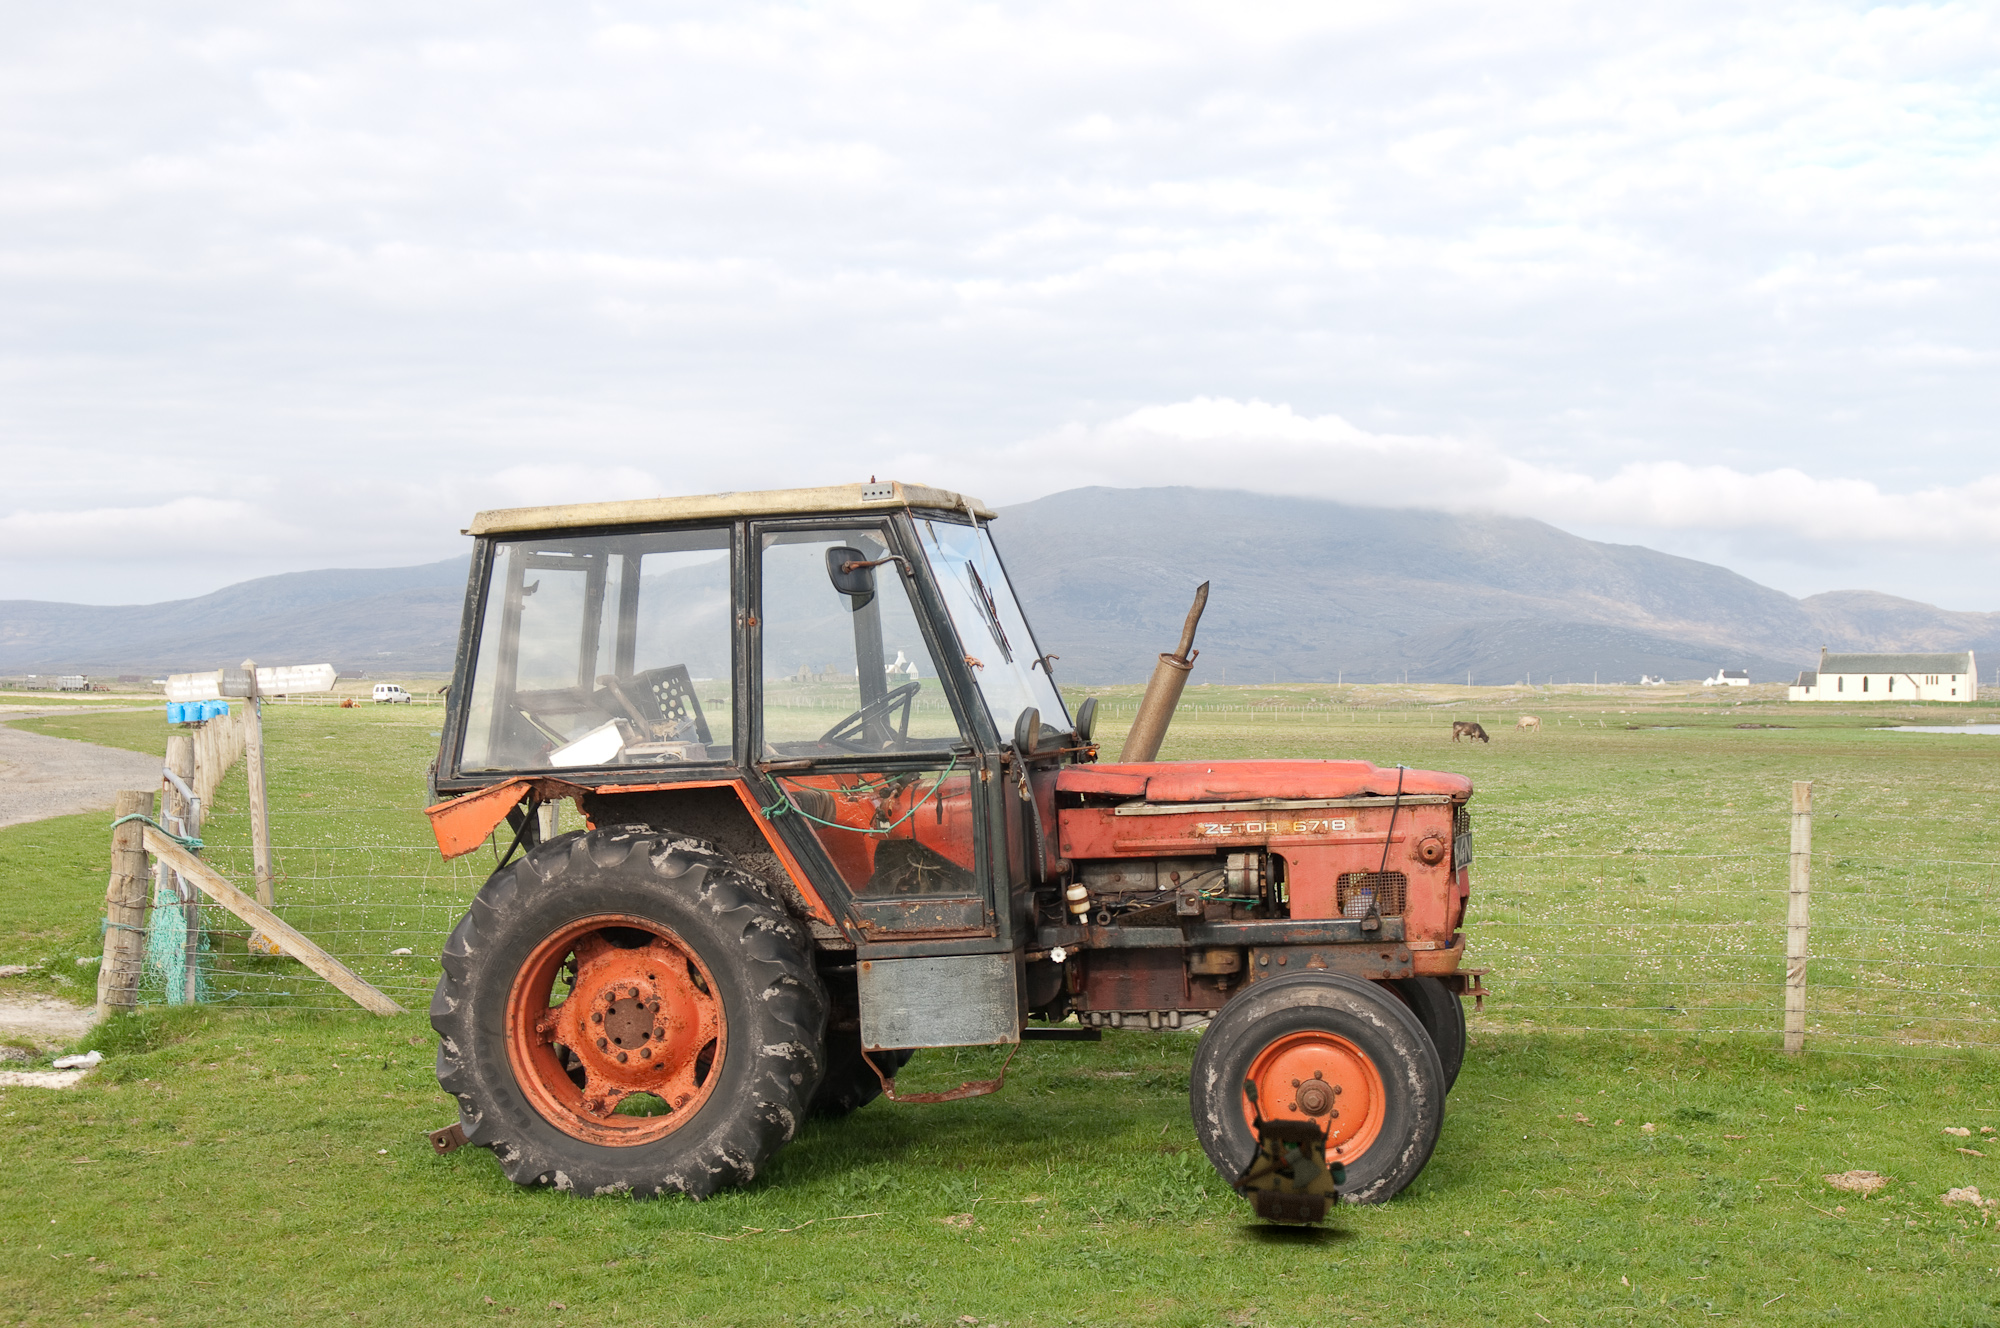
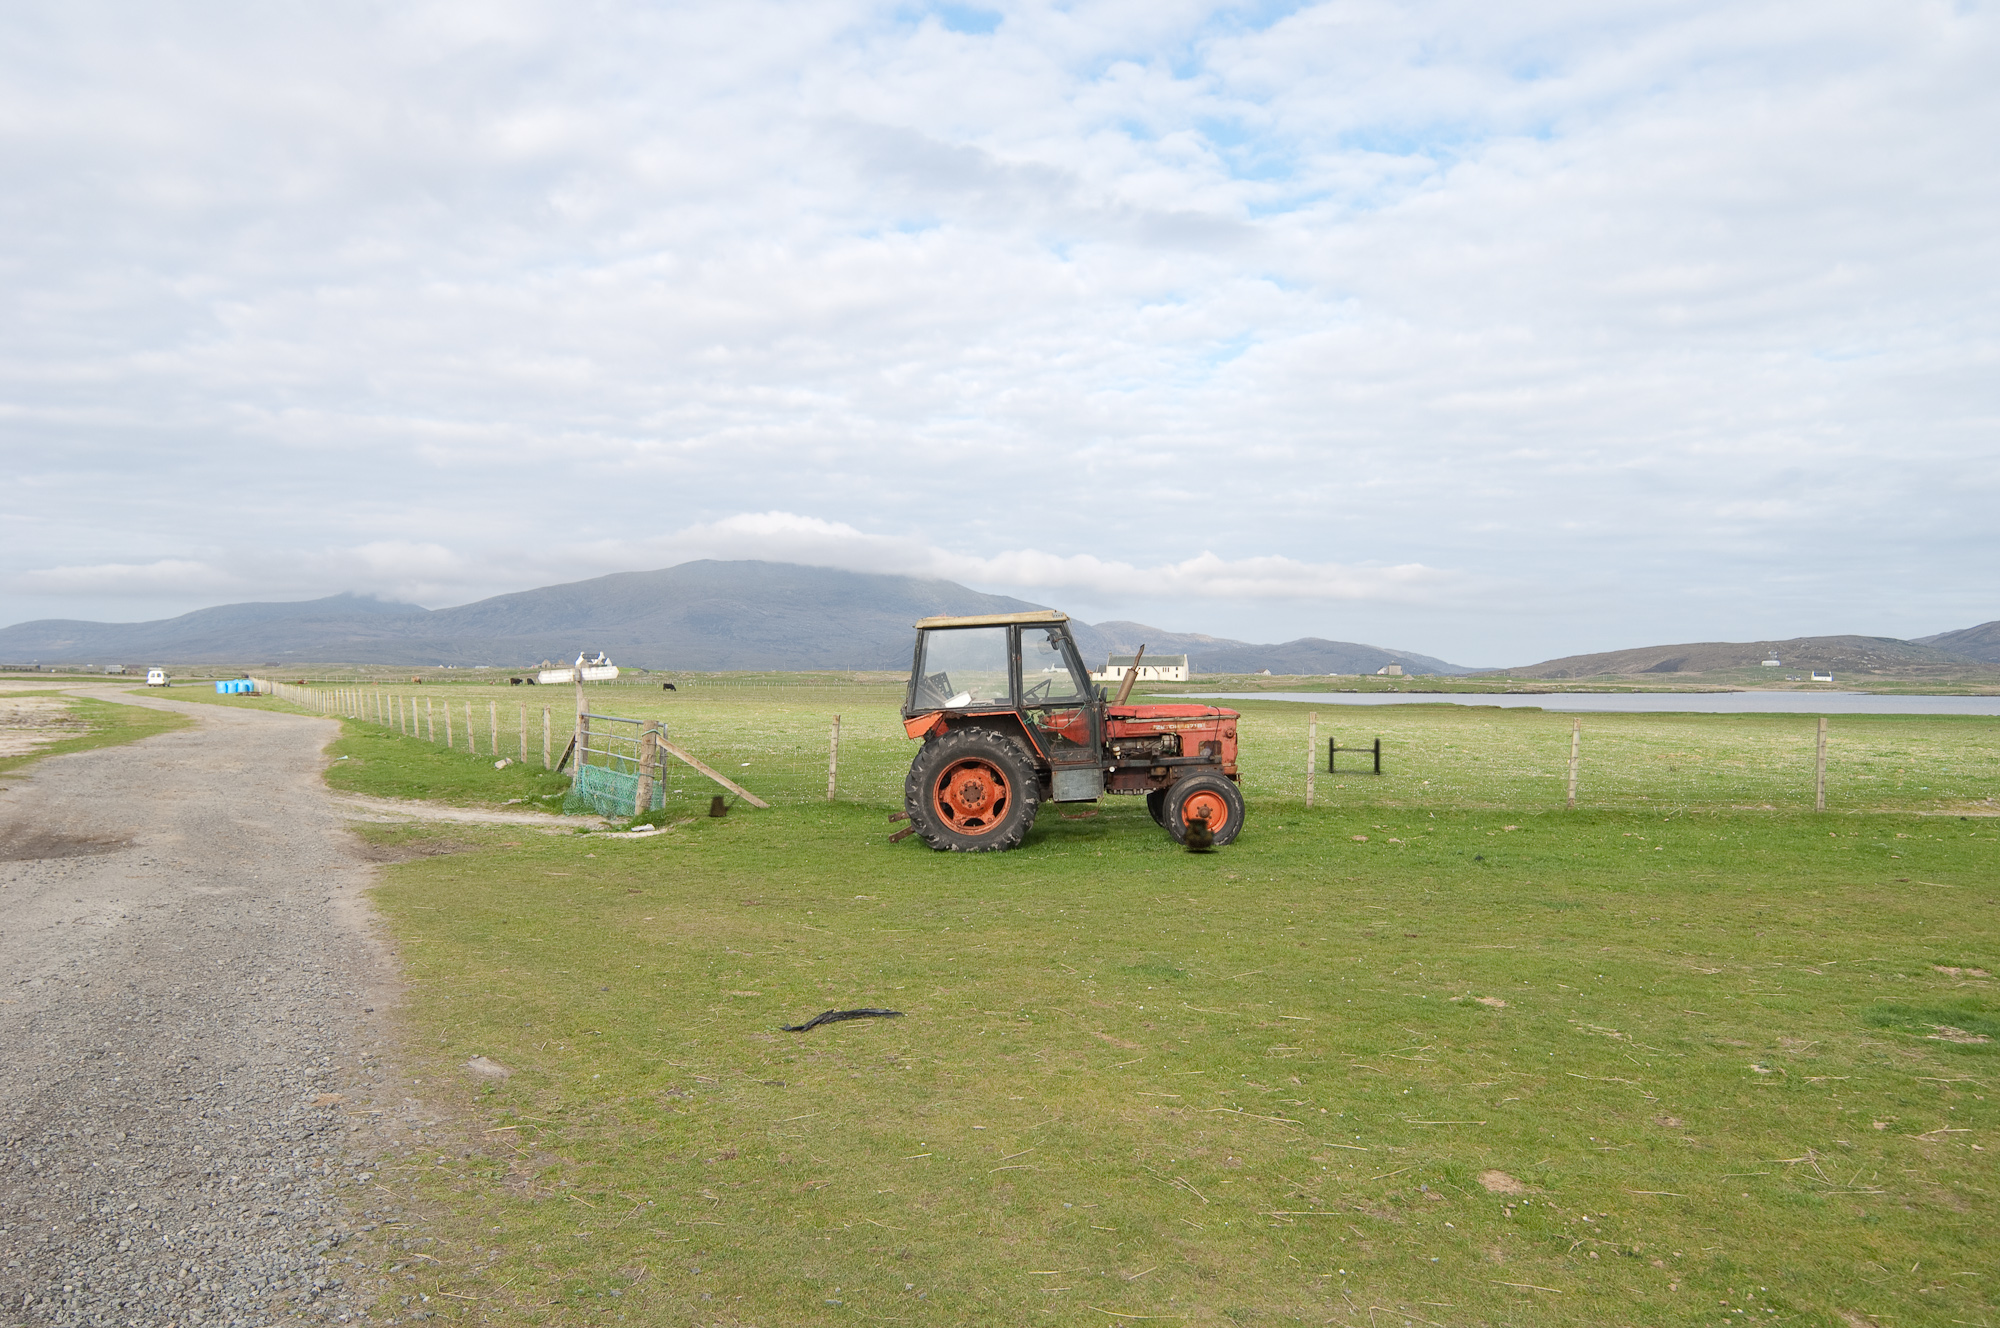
bench: none [1816,850,1948,945] -> present [1329,737,1380,774]
watering can: none [141,978,241,1038] -> present [709,795,737,816]

